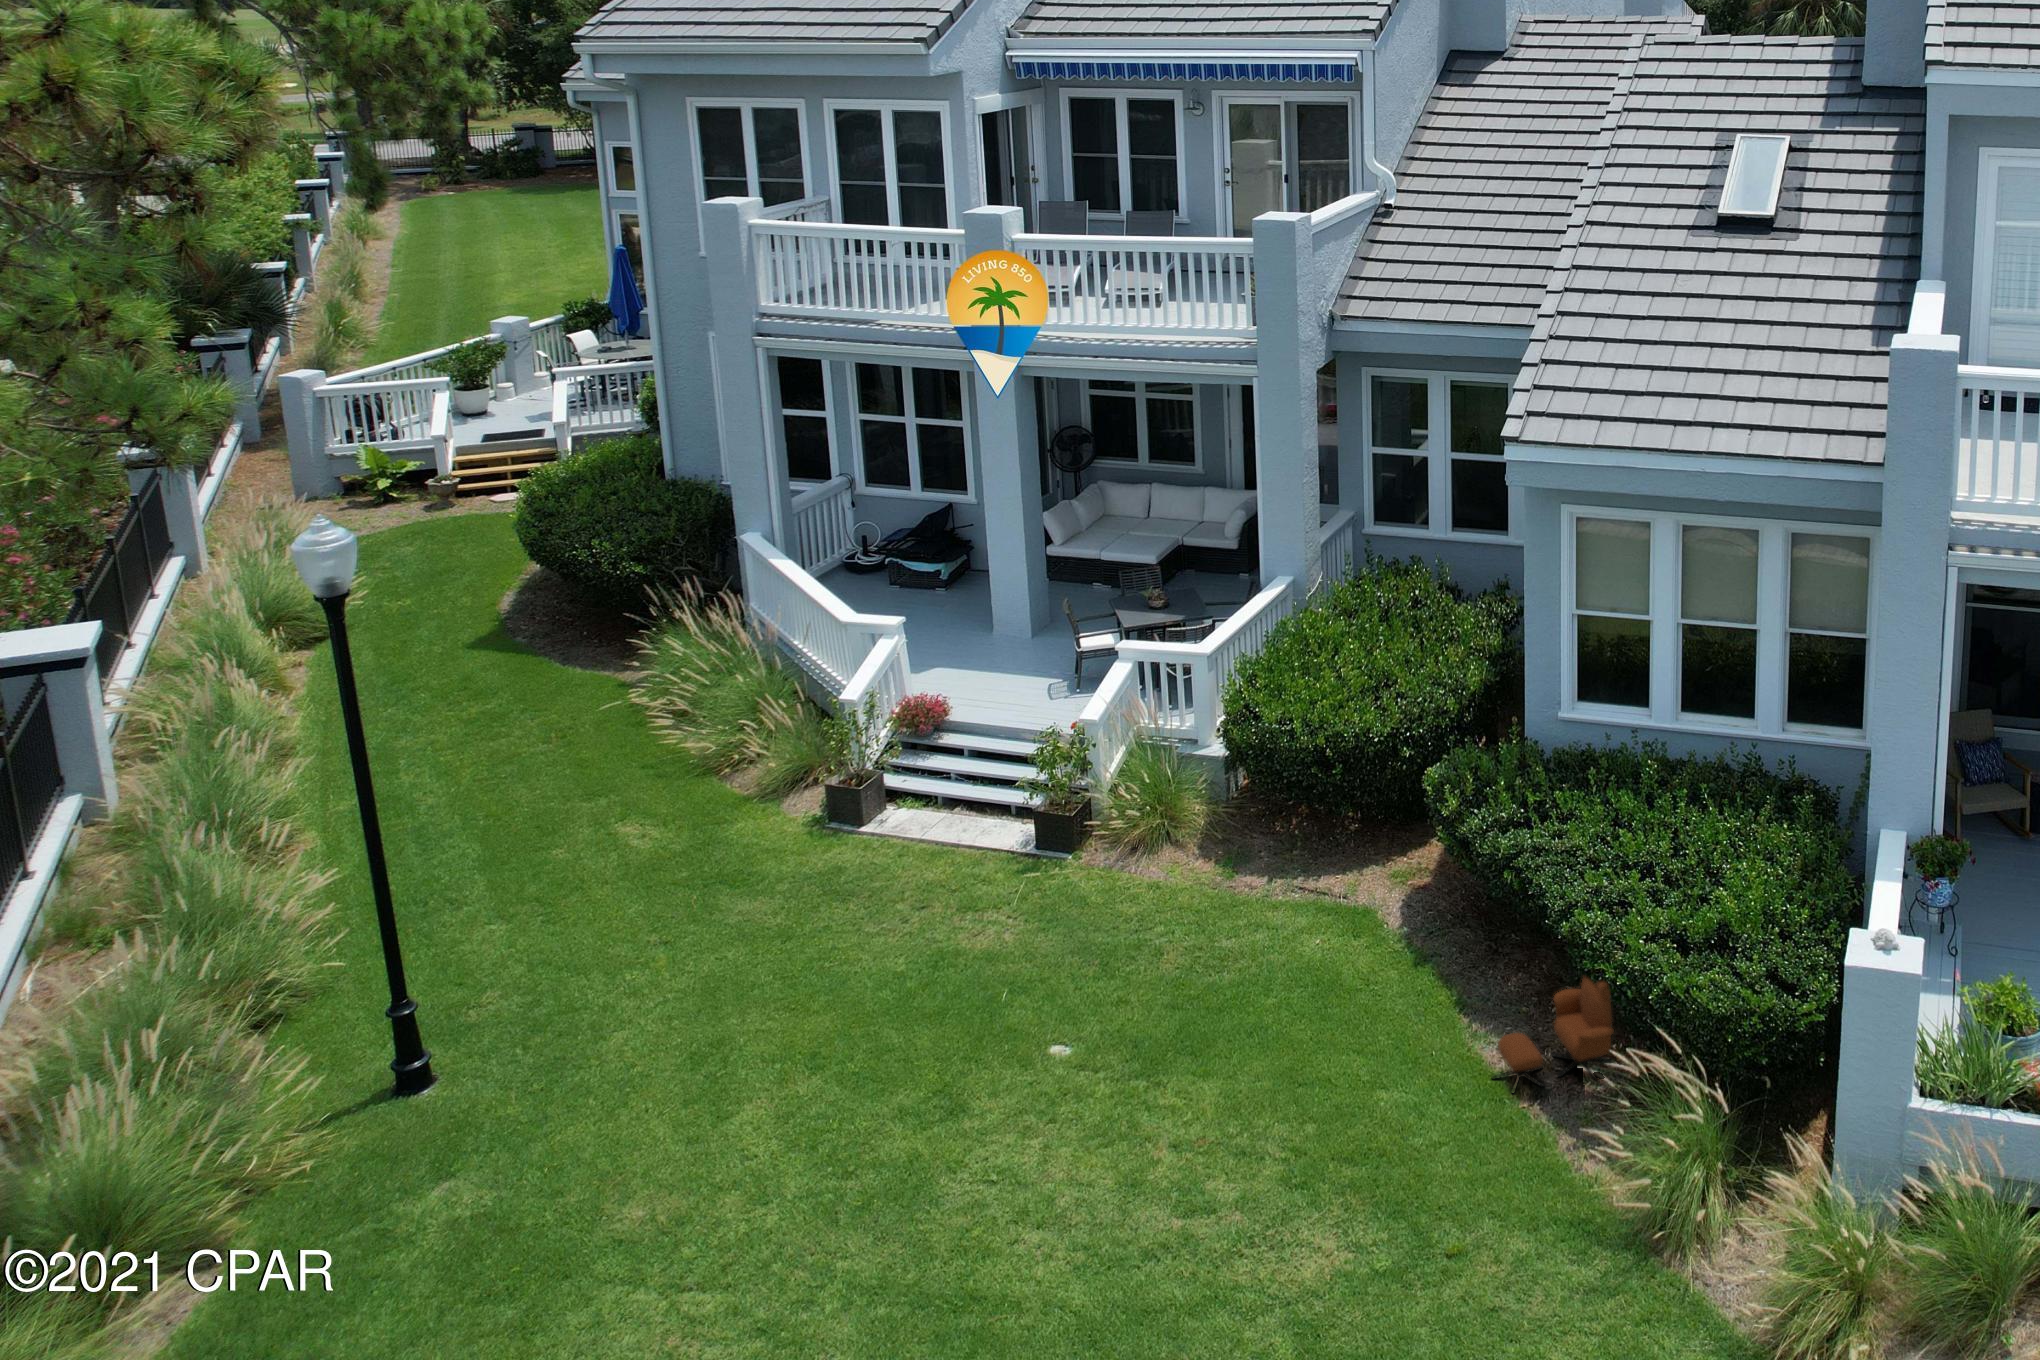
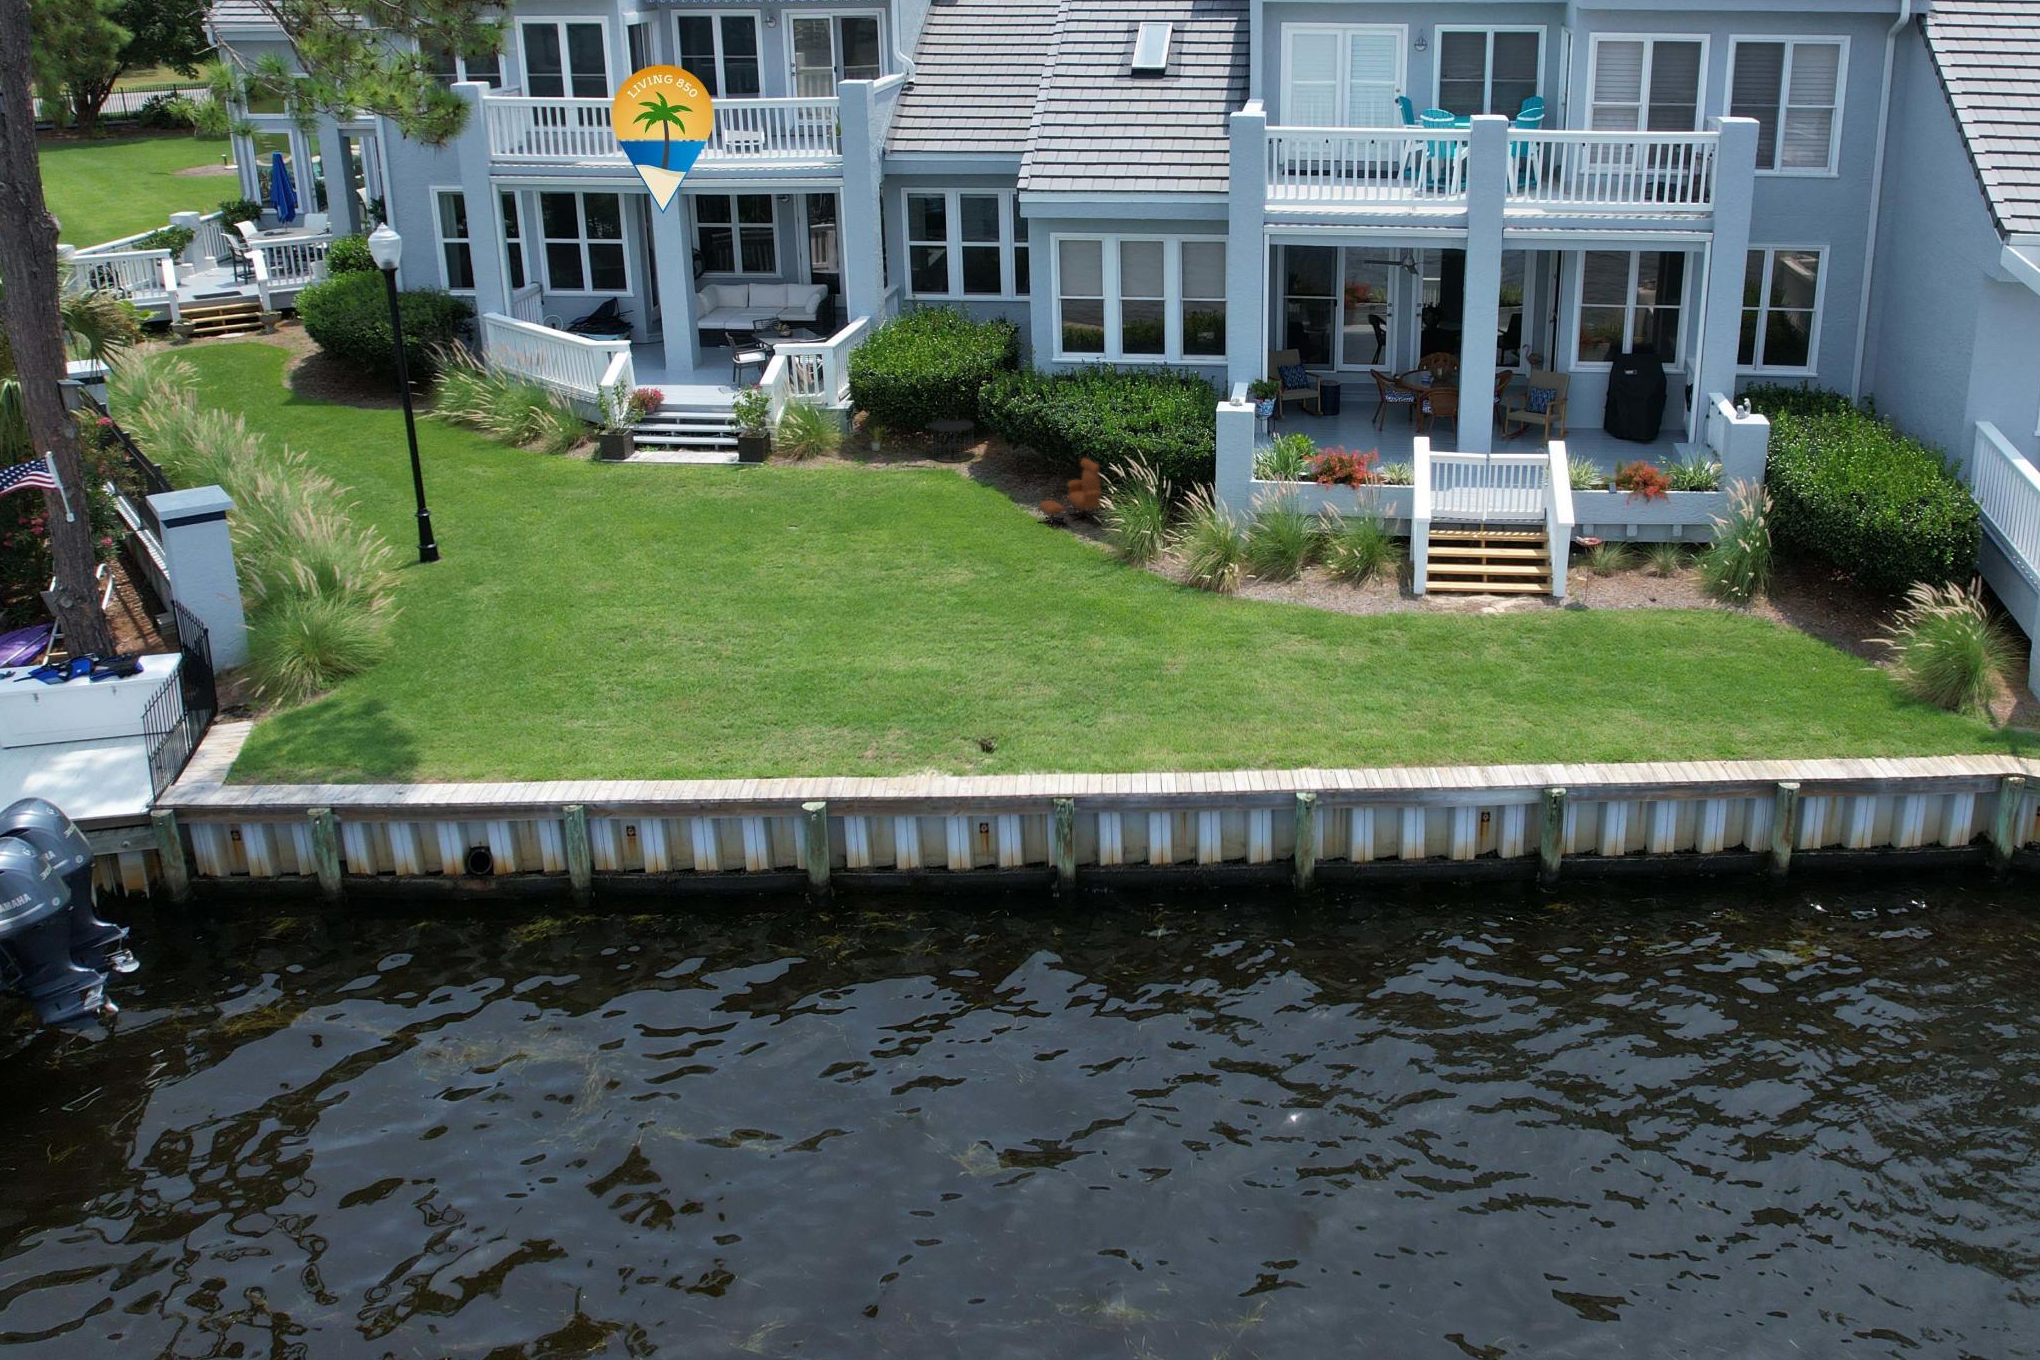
side table: none [1343,793,1419,880] -> present [930,419,974,463]
potted plant: none [1232,795,1279,837] -> present [860,428,886,451]

